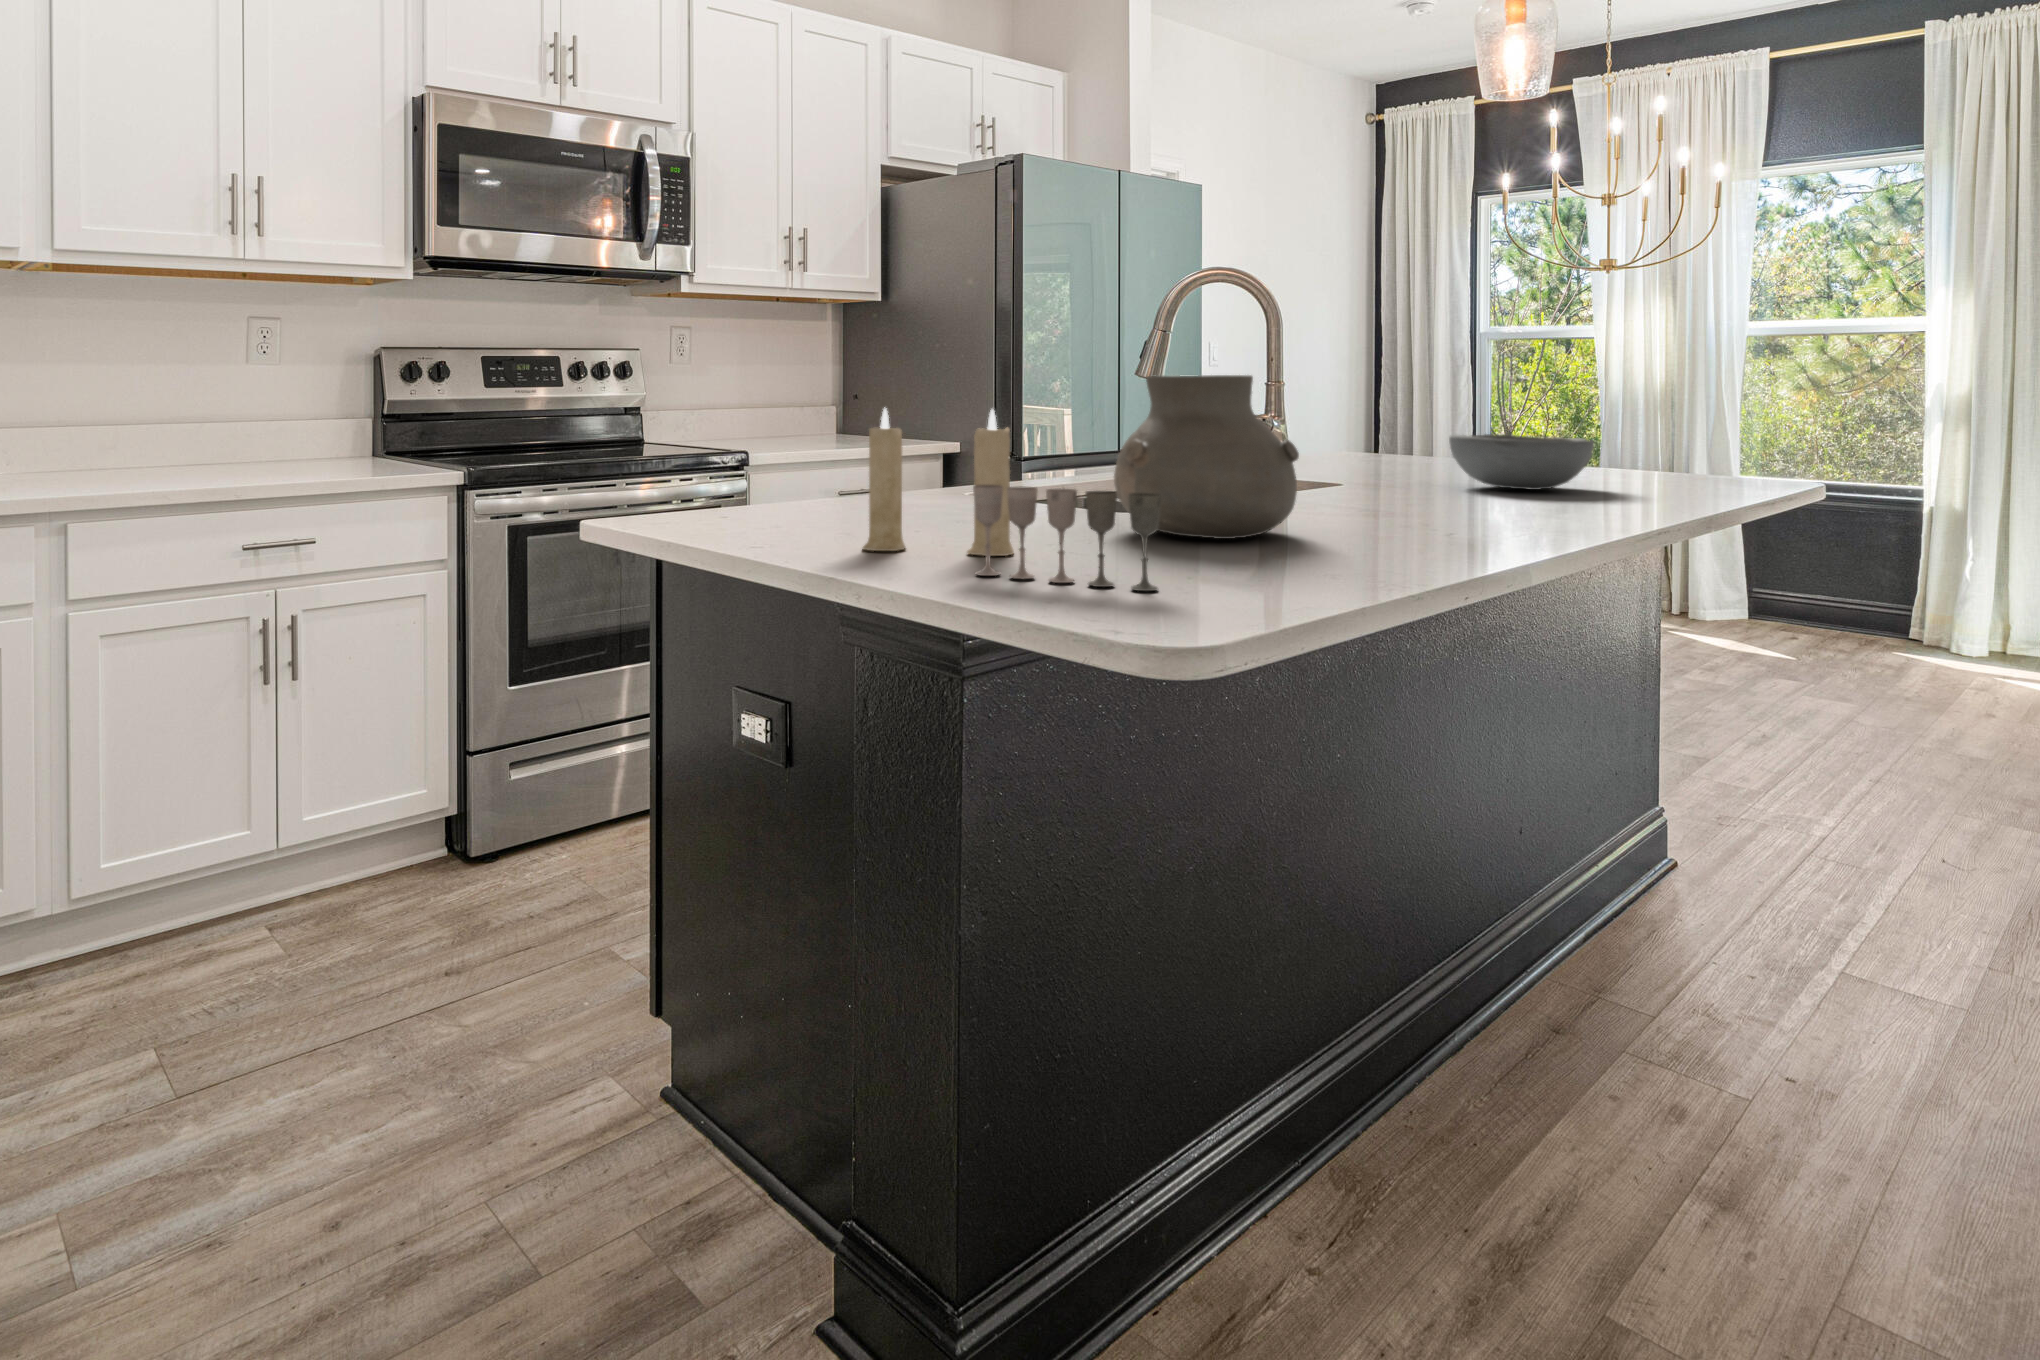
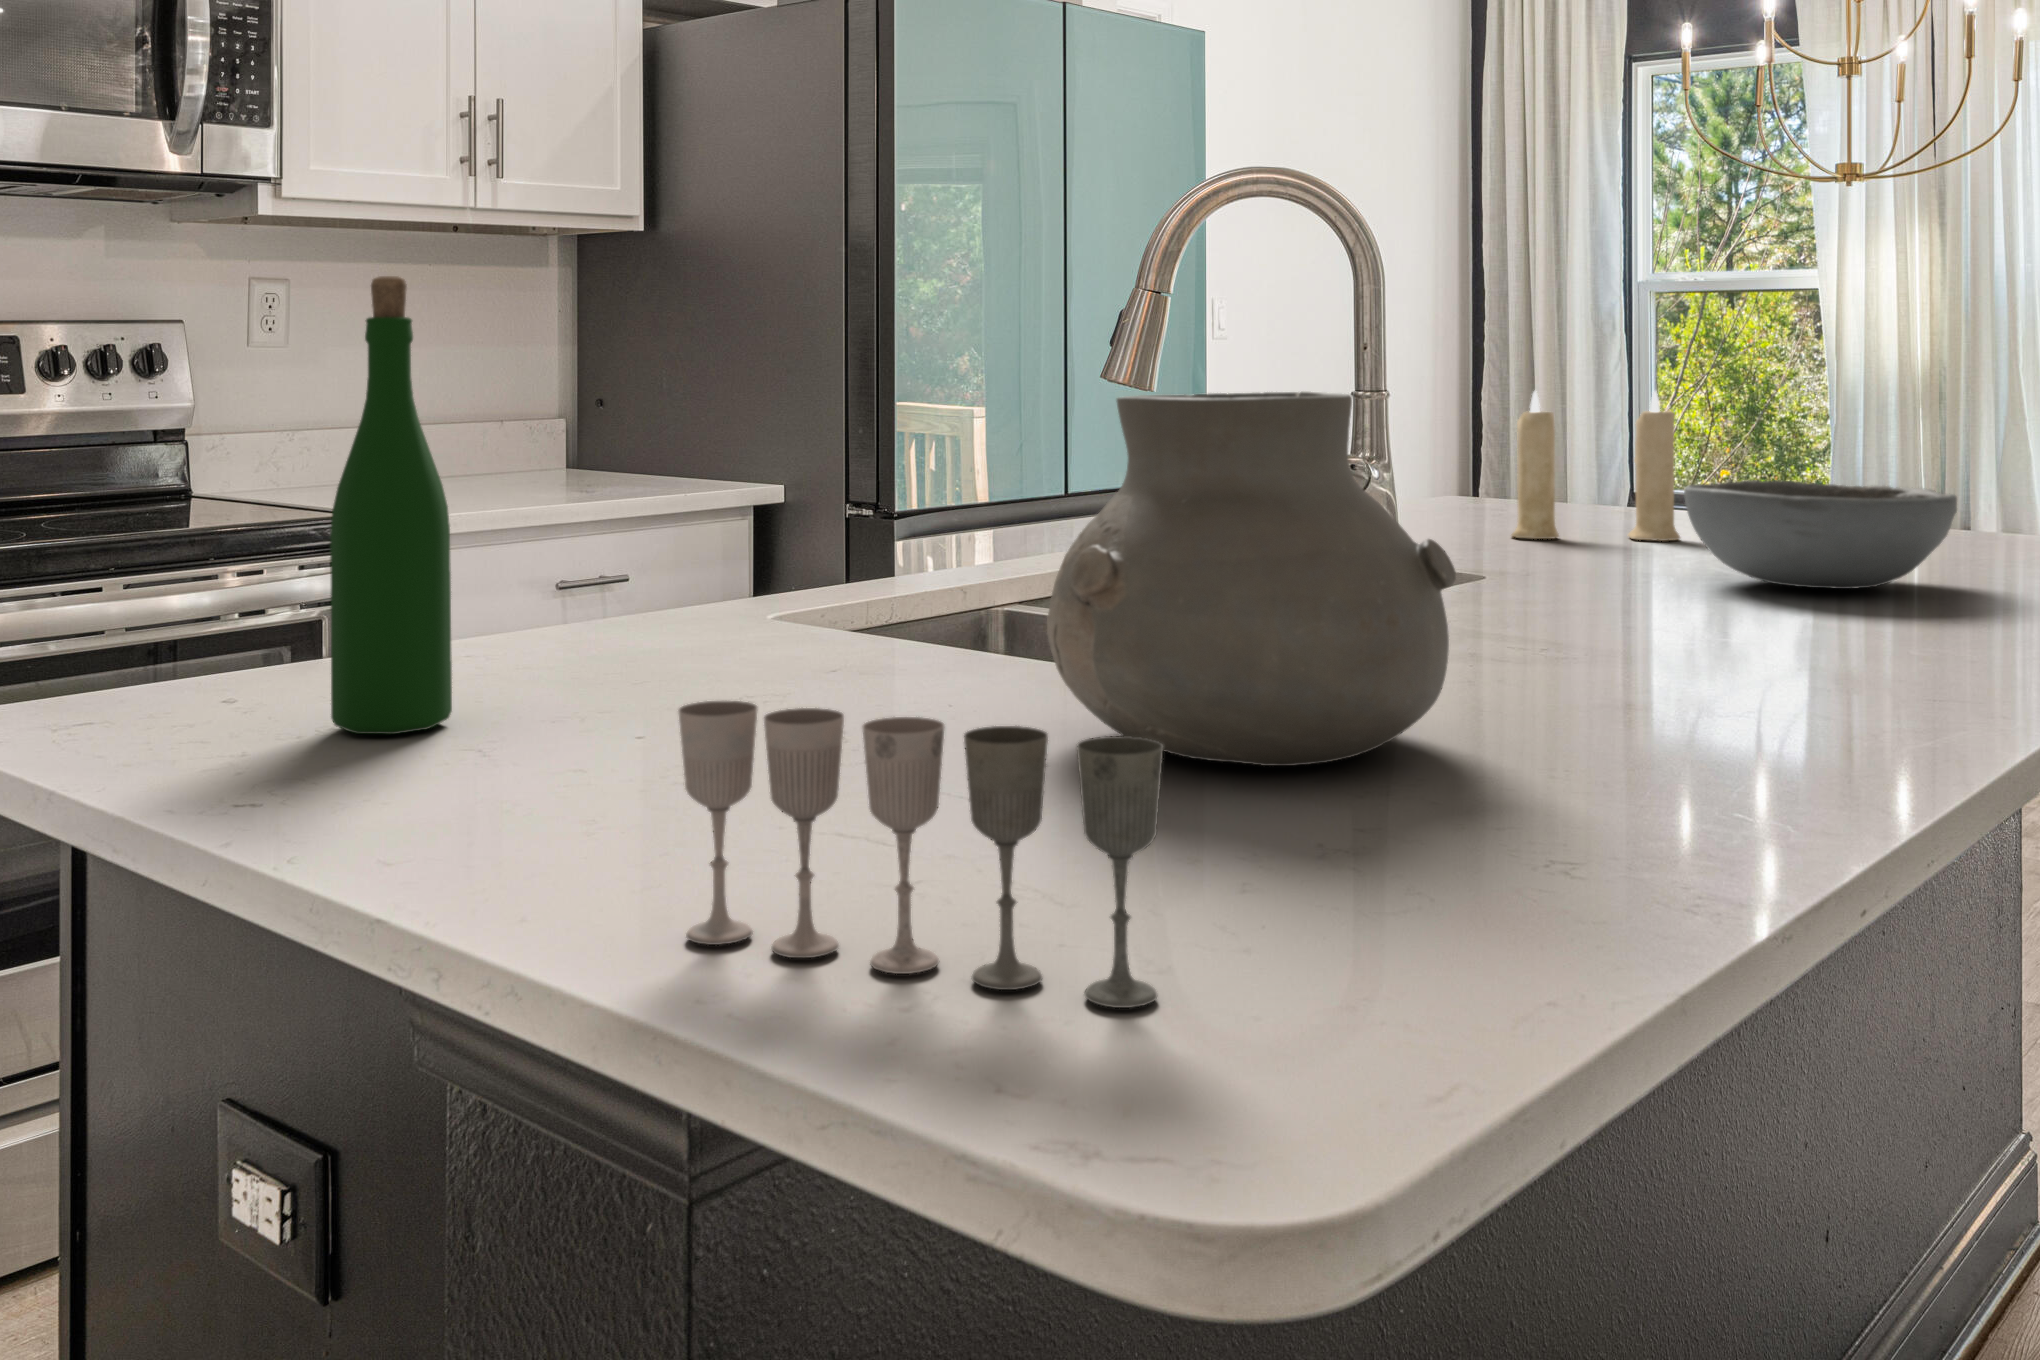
wine bottle: none [792,321,843,525] -> present [330,276,452,734]
candle: present [863,408,1014,556] -> present [1511,391,1680,541]

